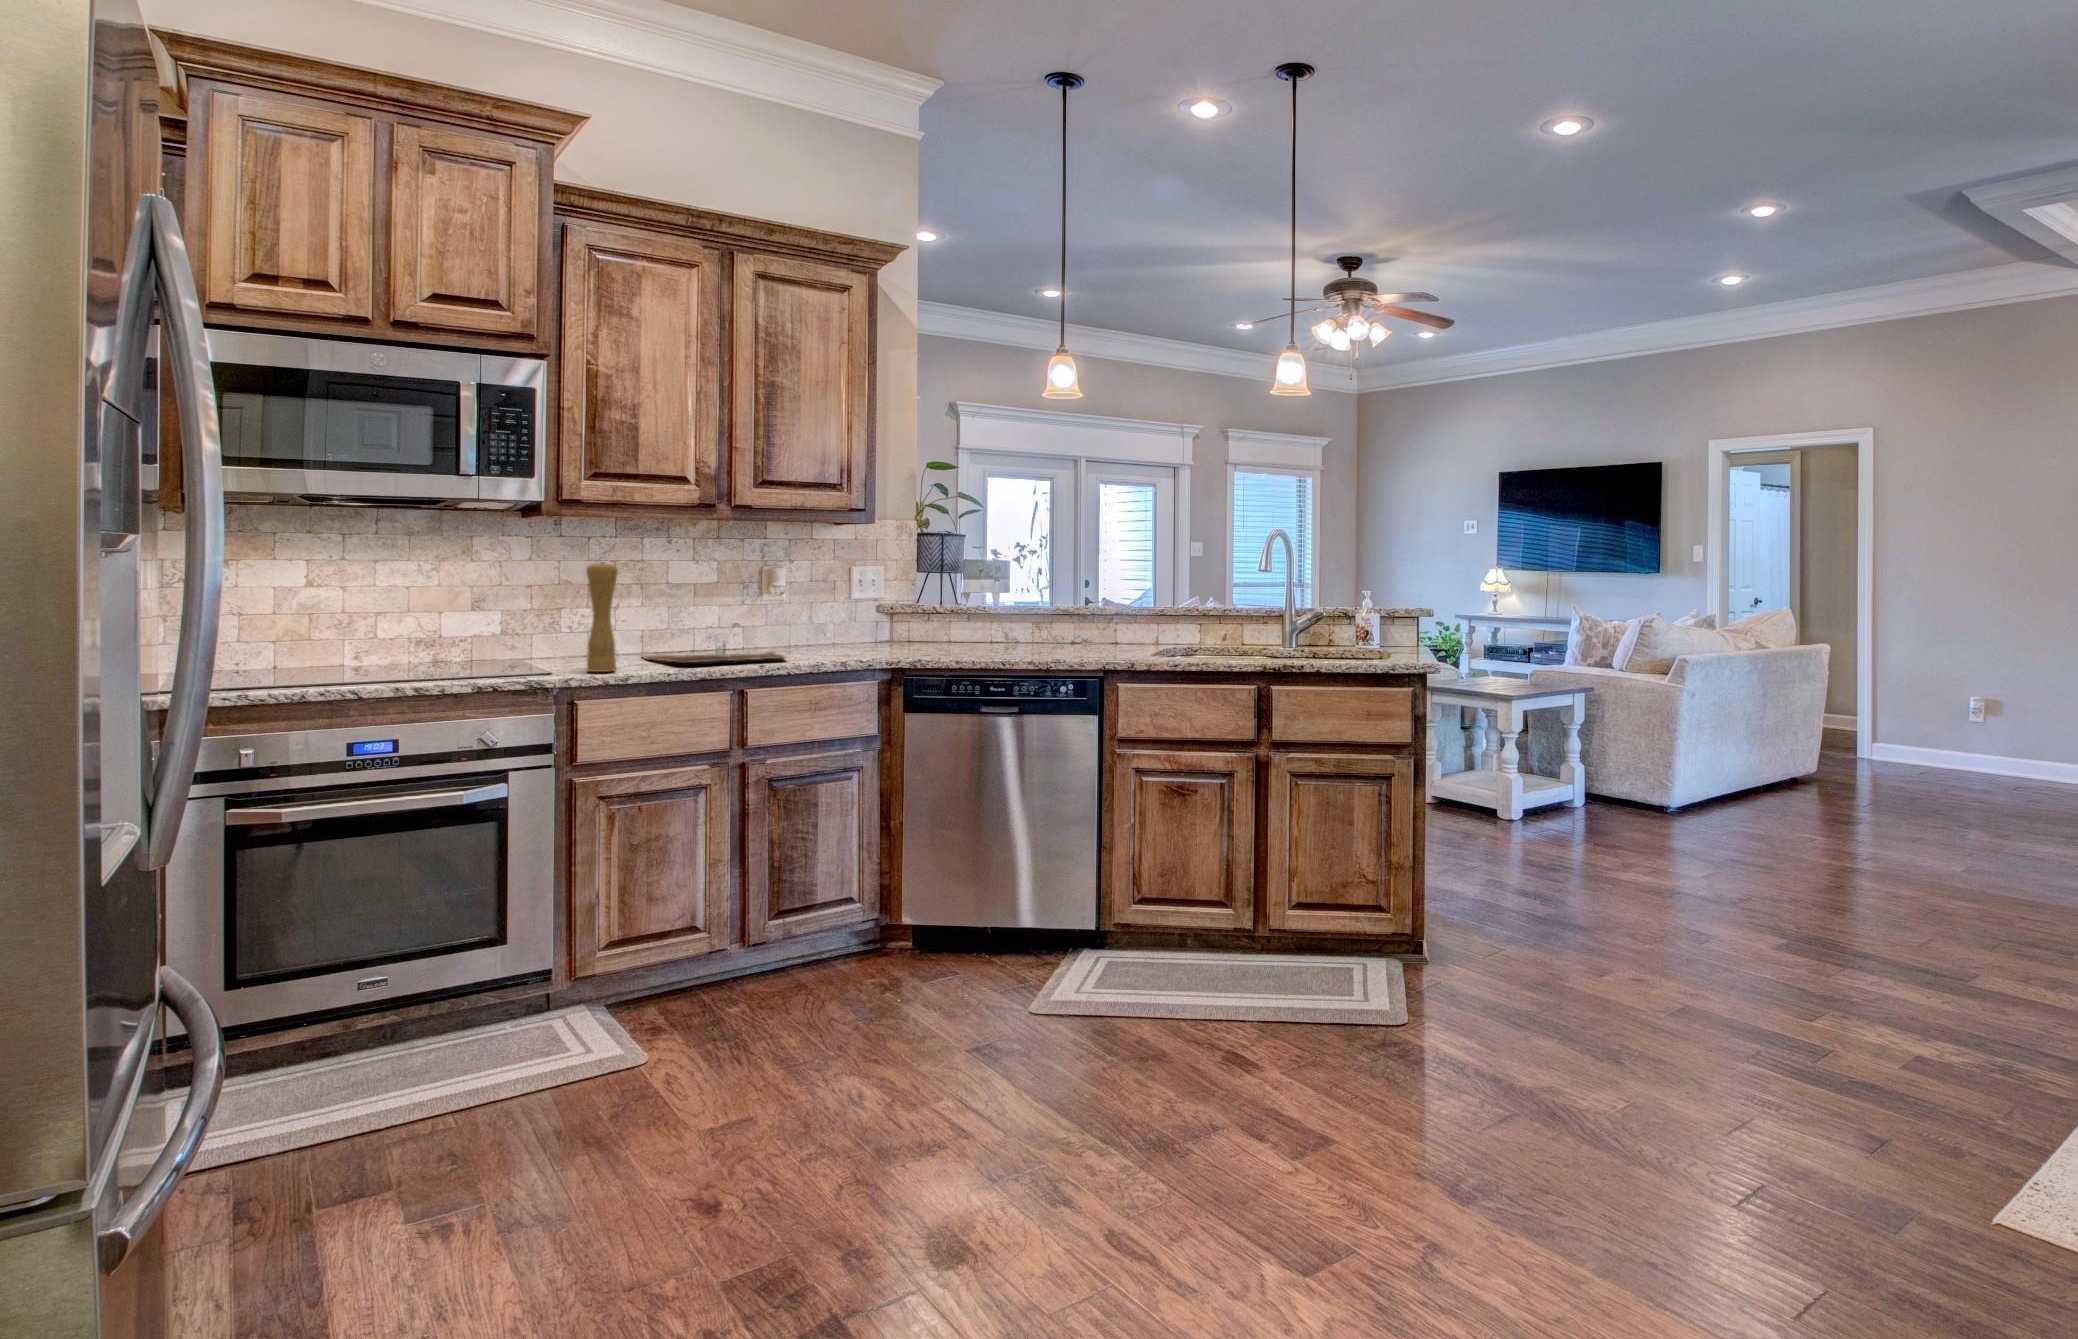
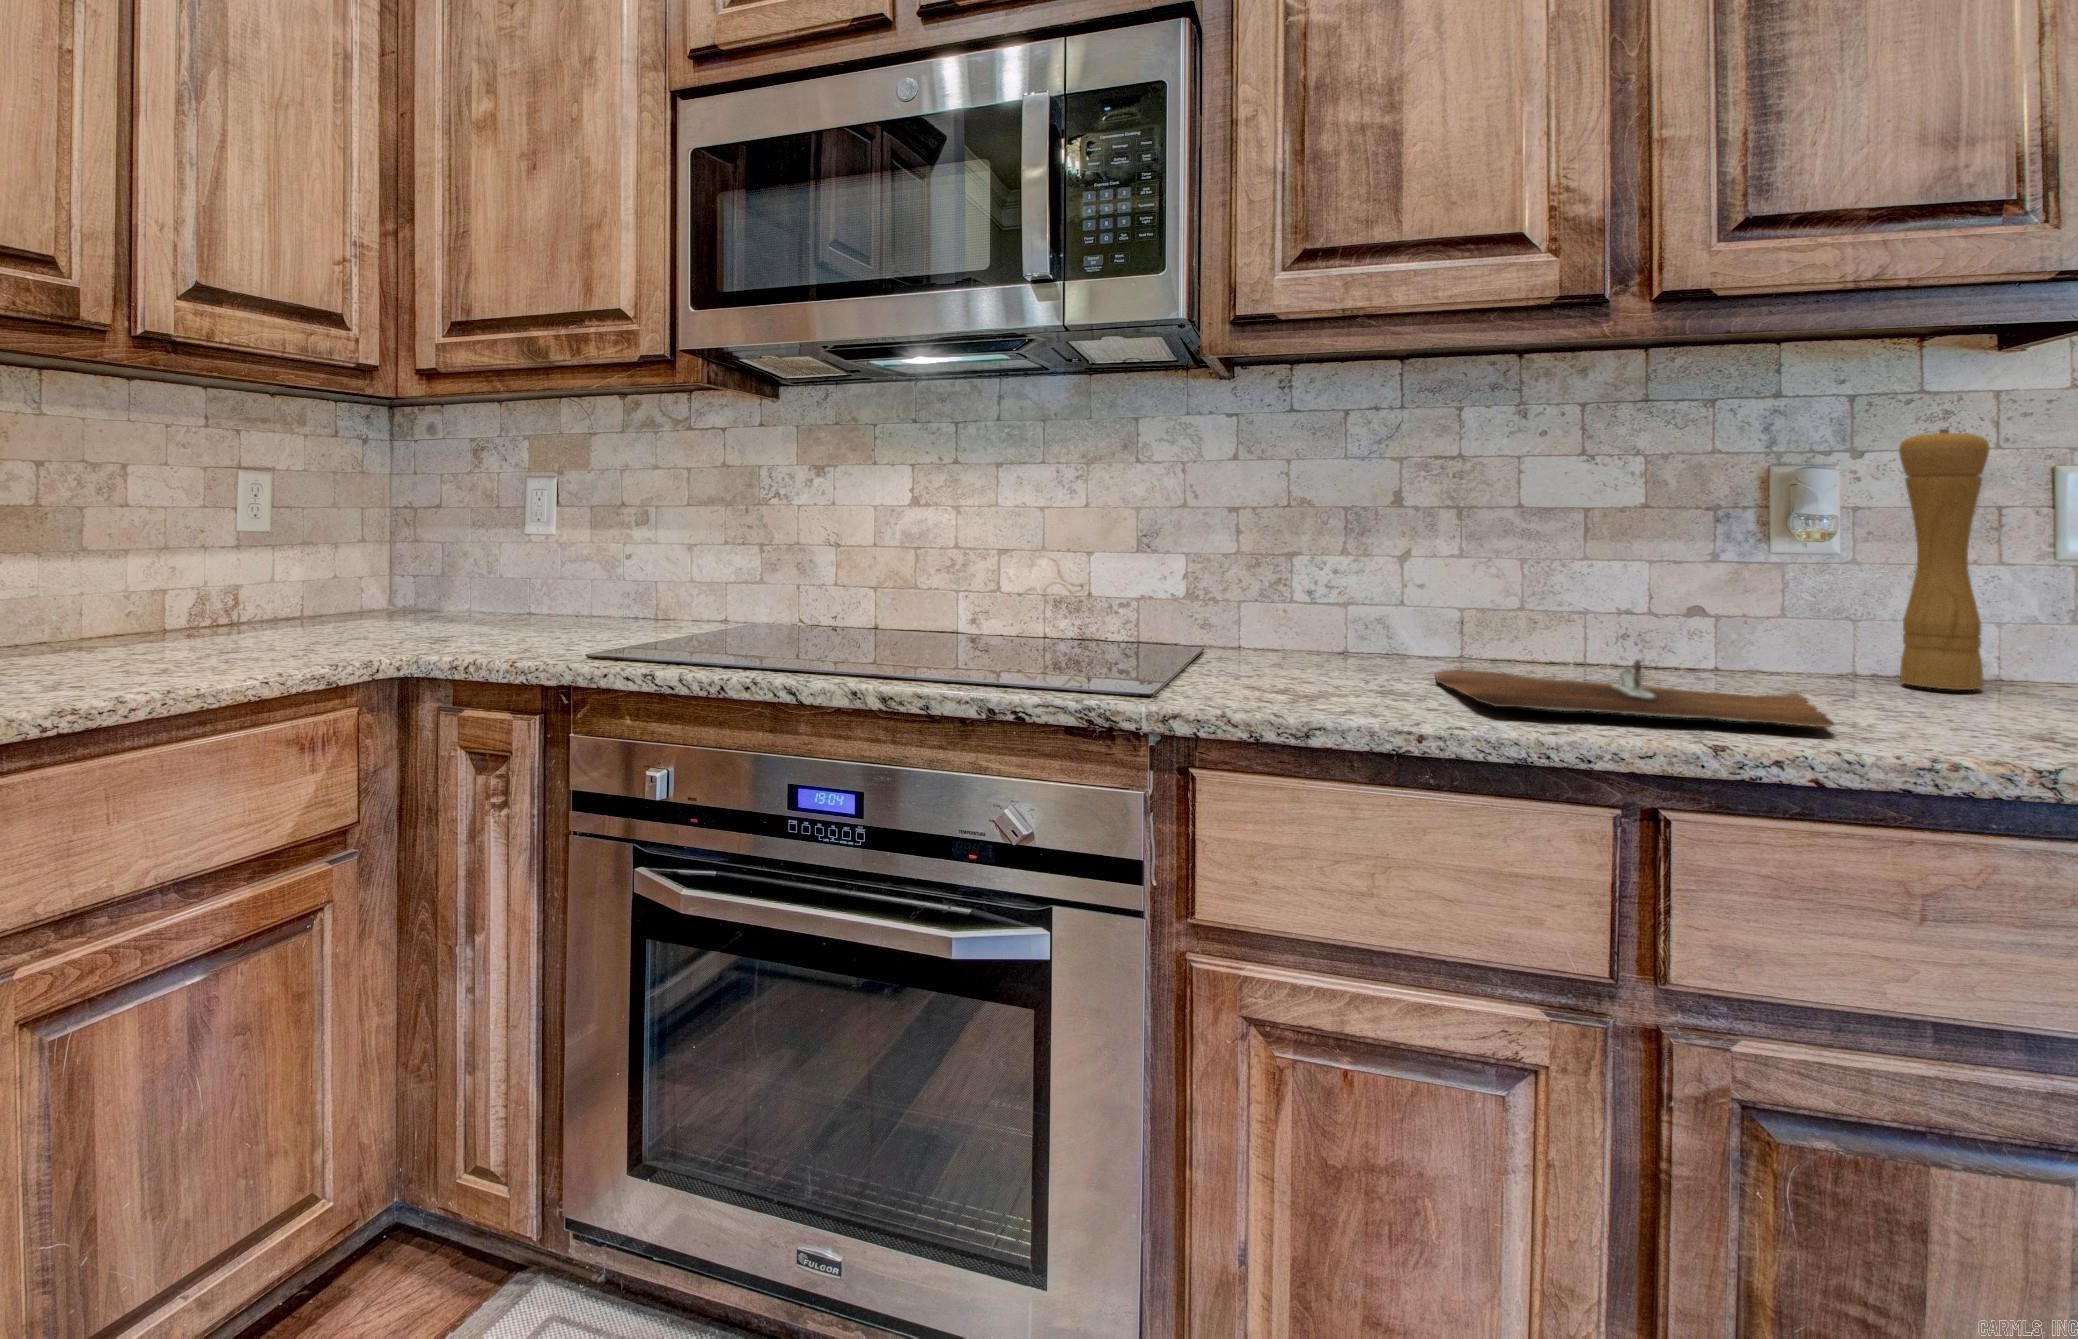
pepper mill: present [586,562,618,672] -> present [1899,429,1989,690]

